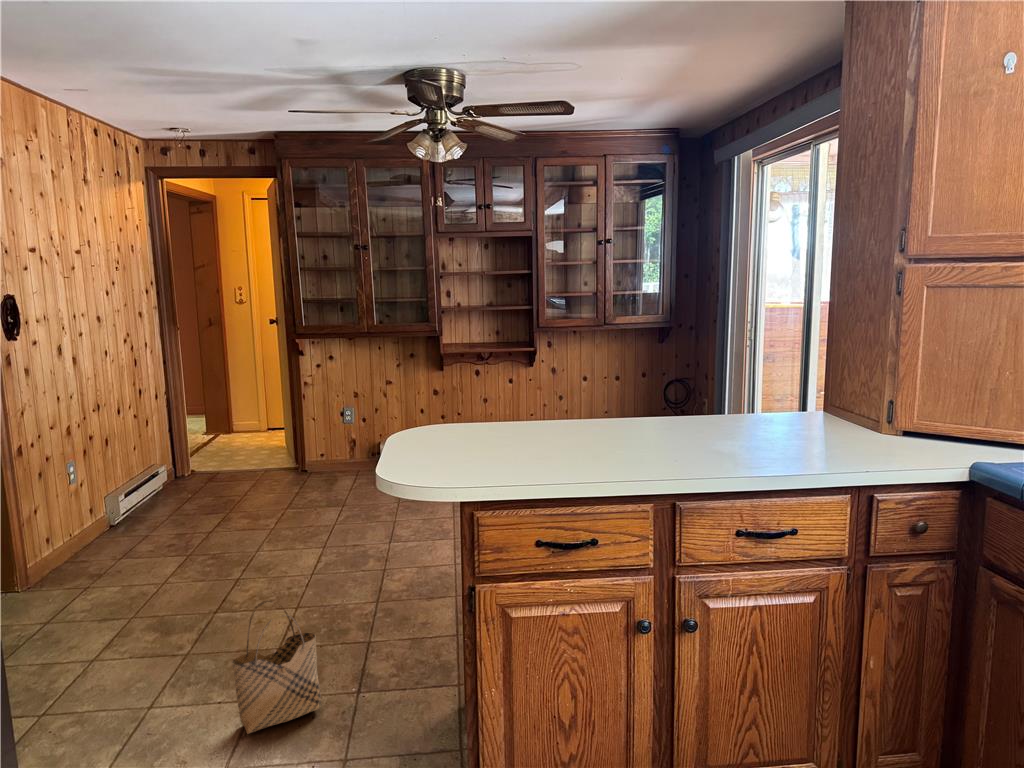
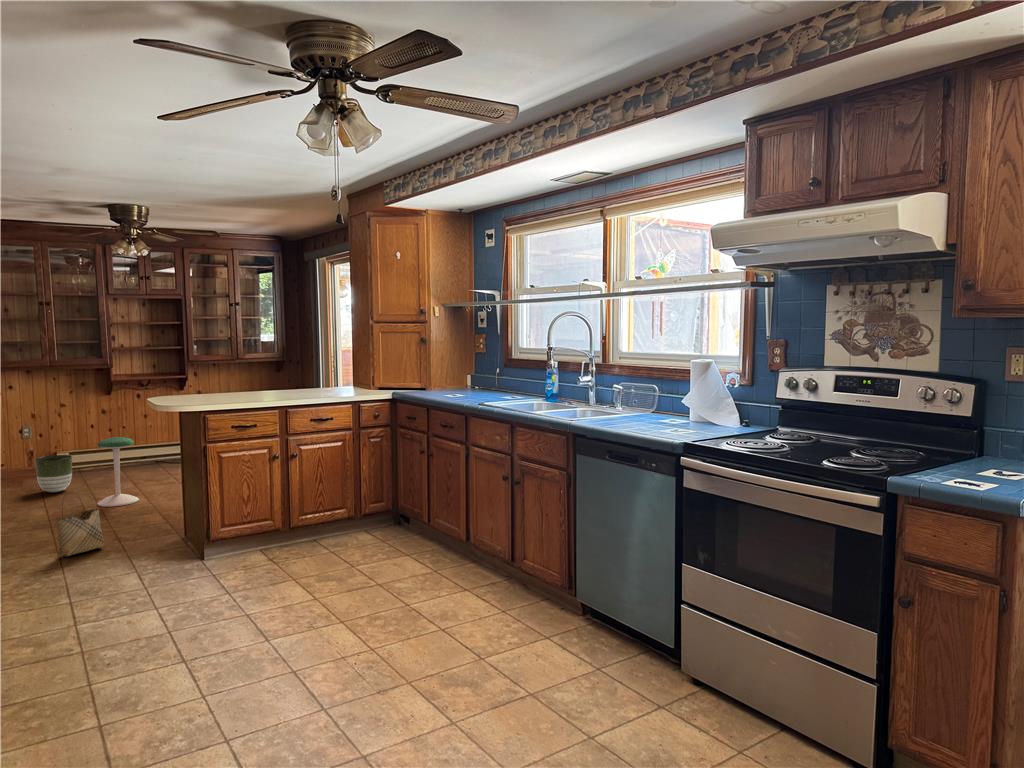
stool: none [381,456,439,569] -> present [98,437,139,507]
planter: none [327,461,372,515] -> present [35,455,72,492]

